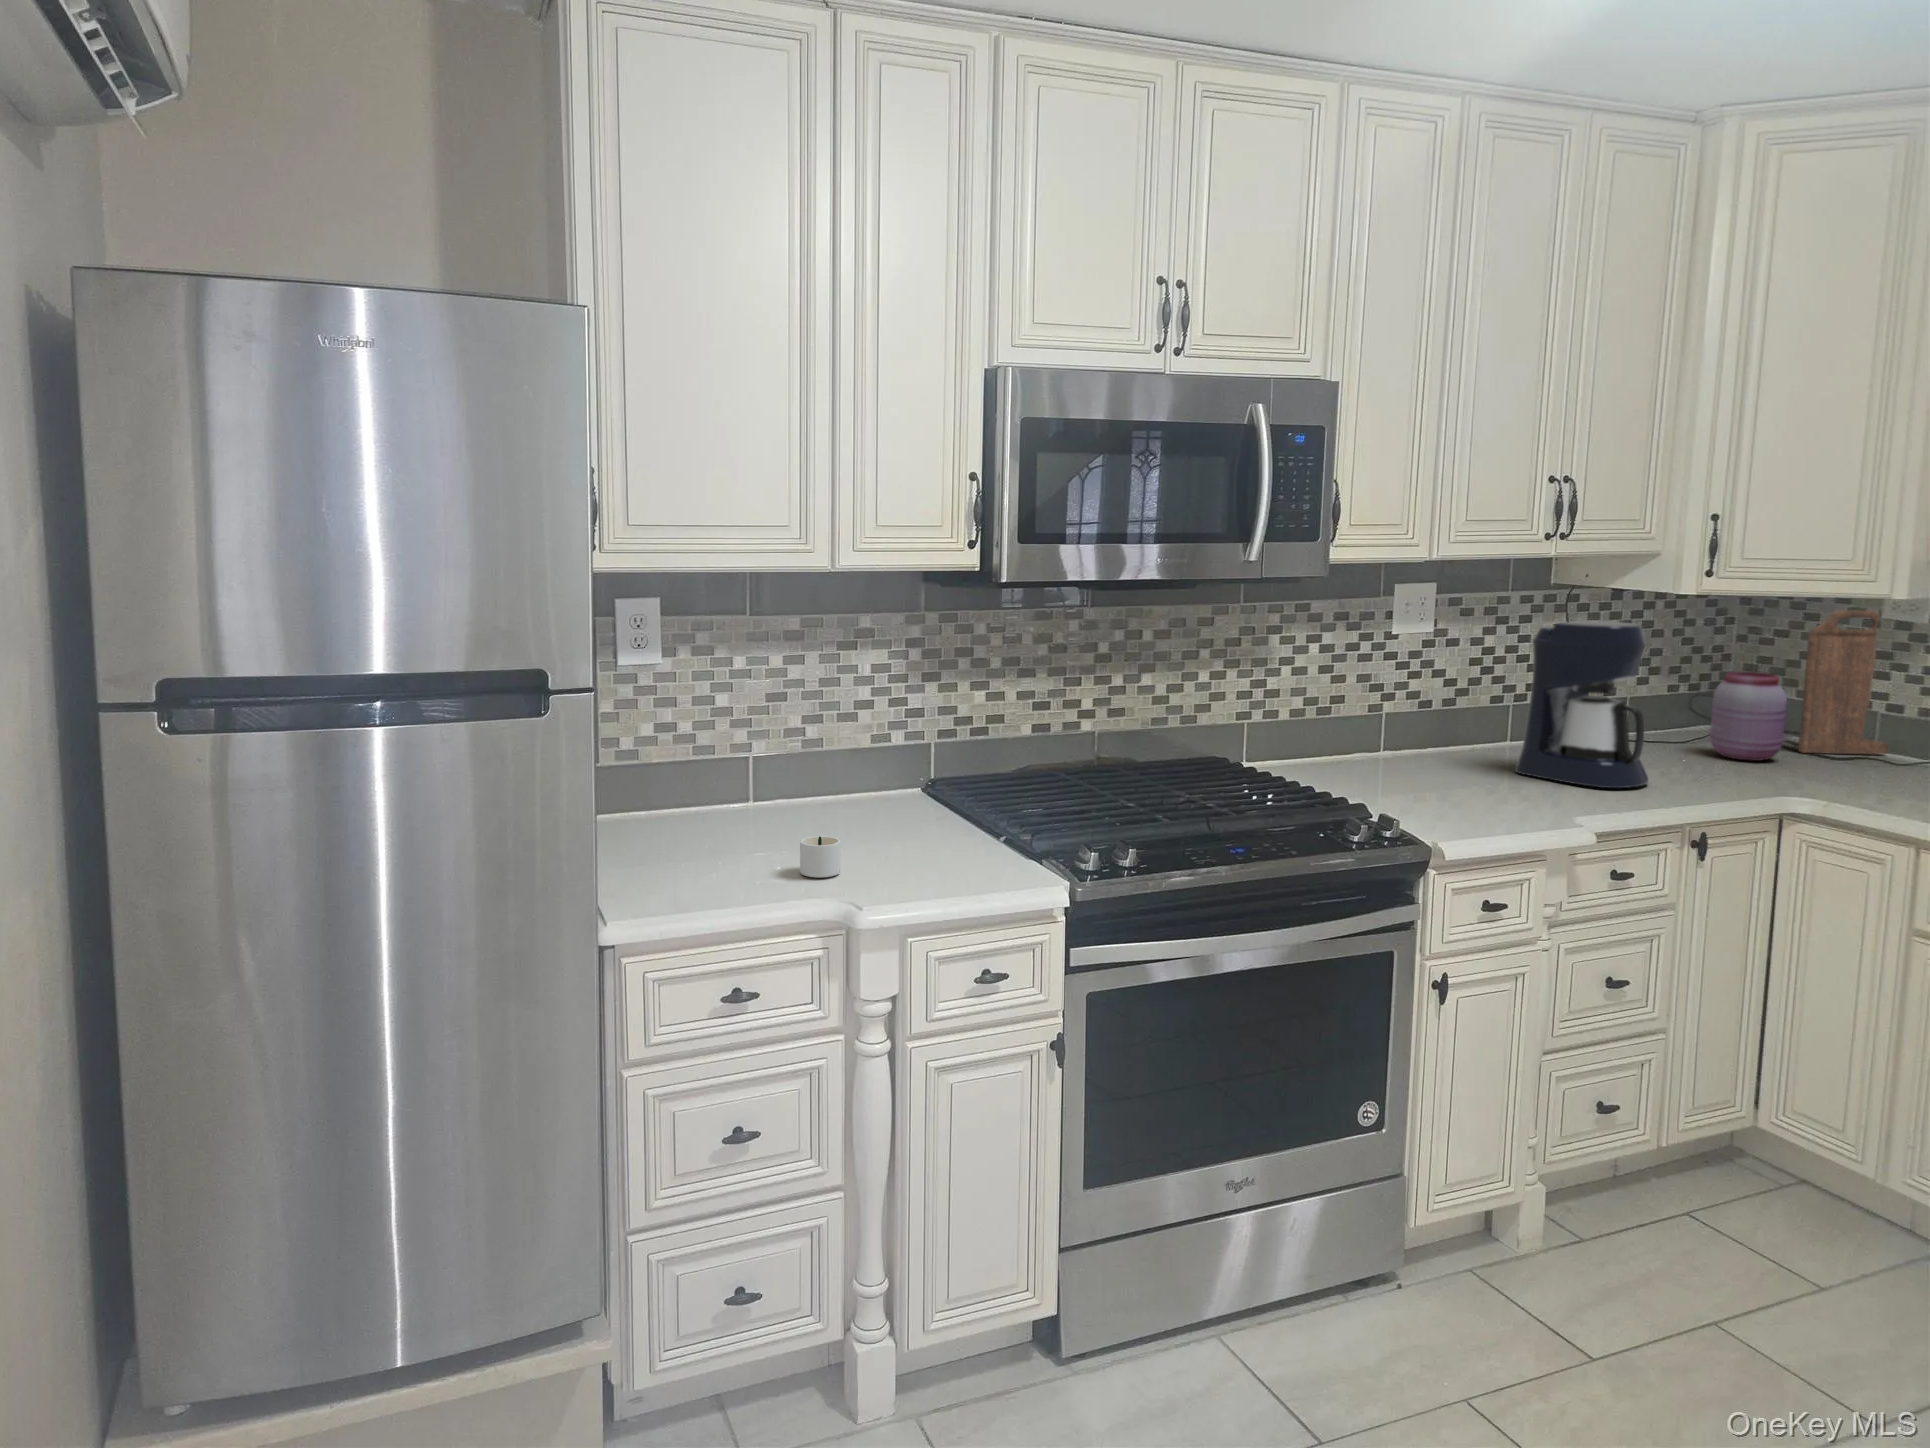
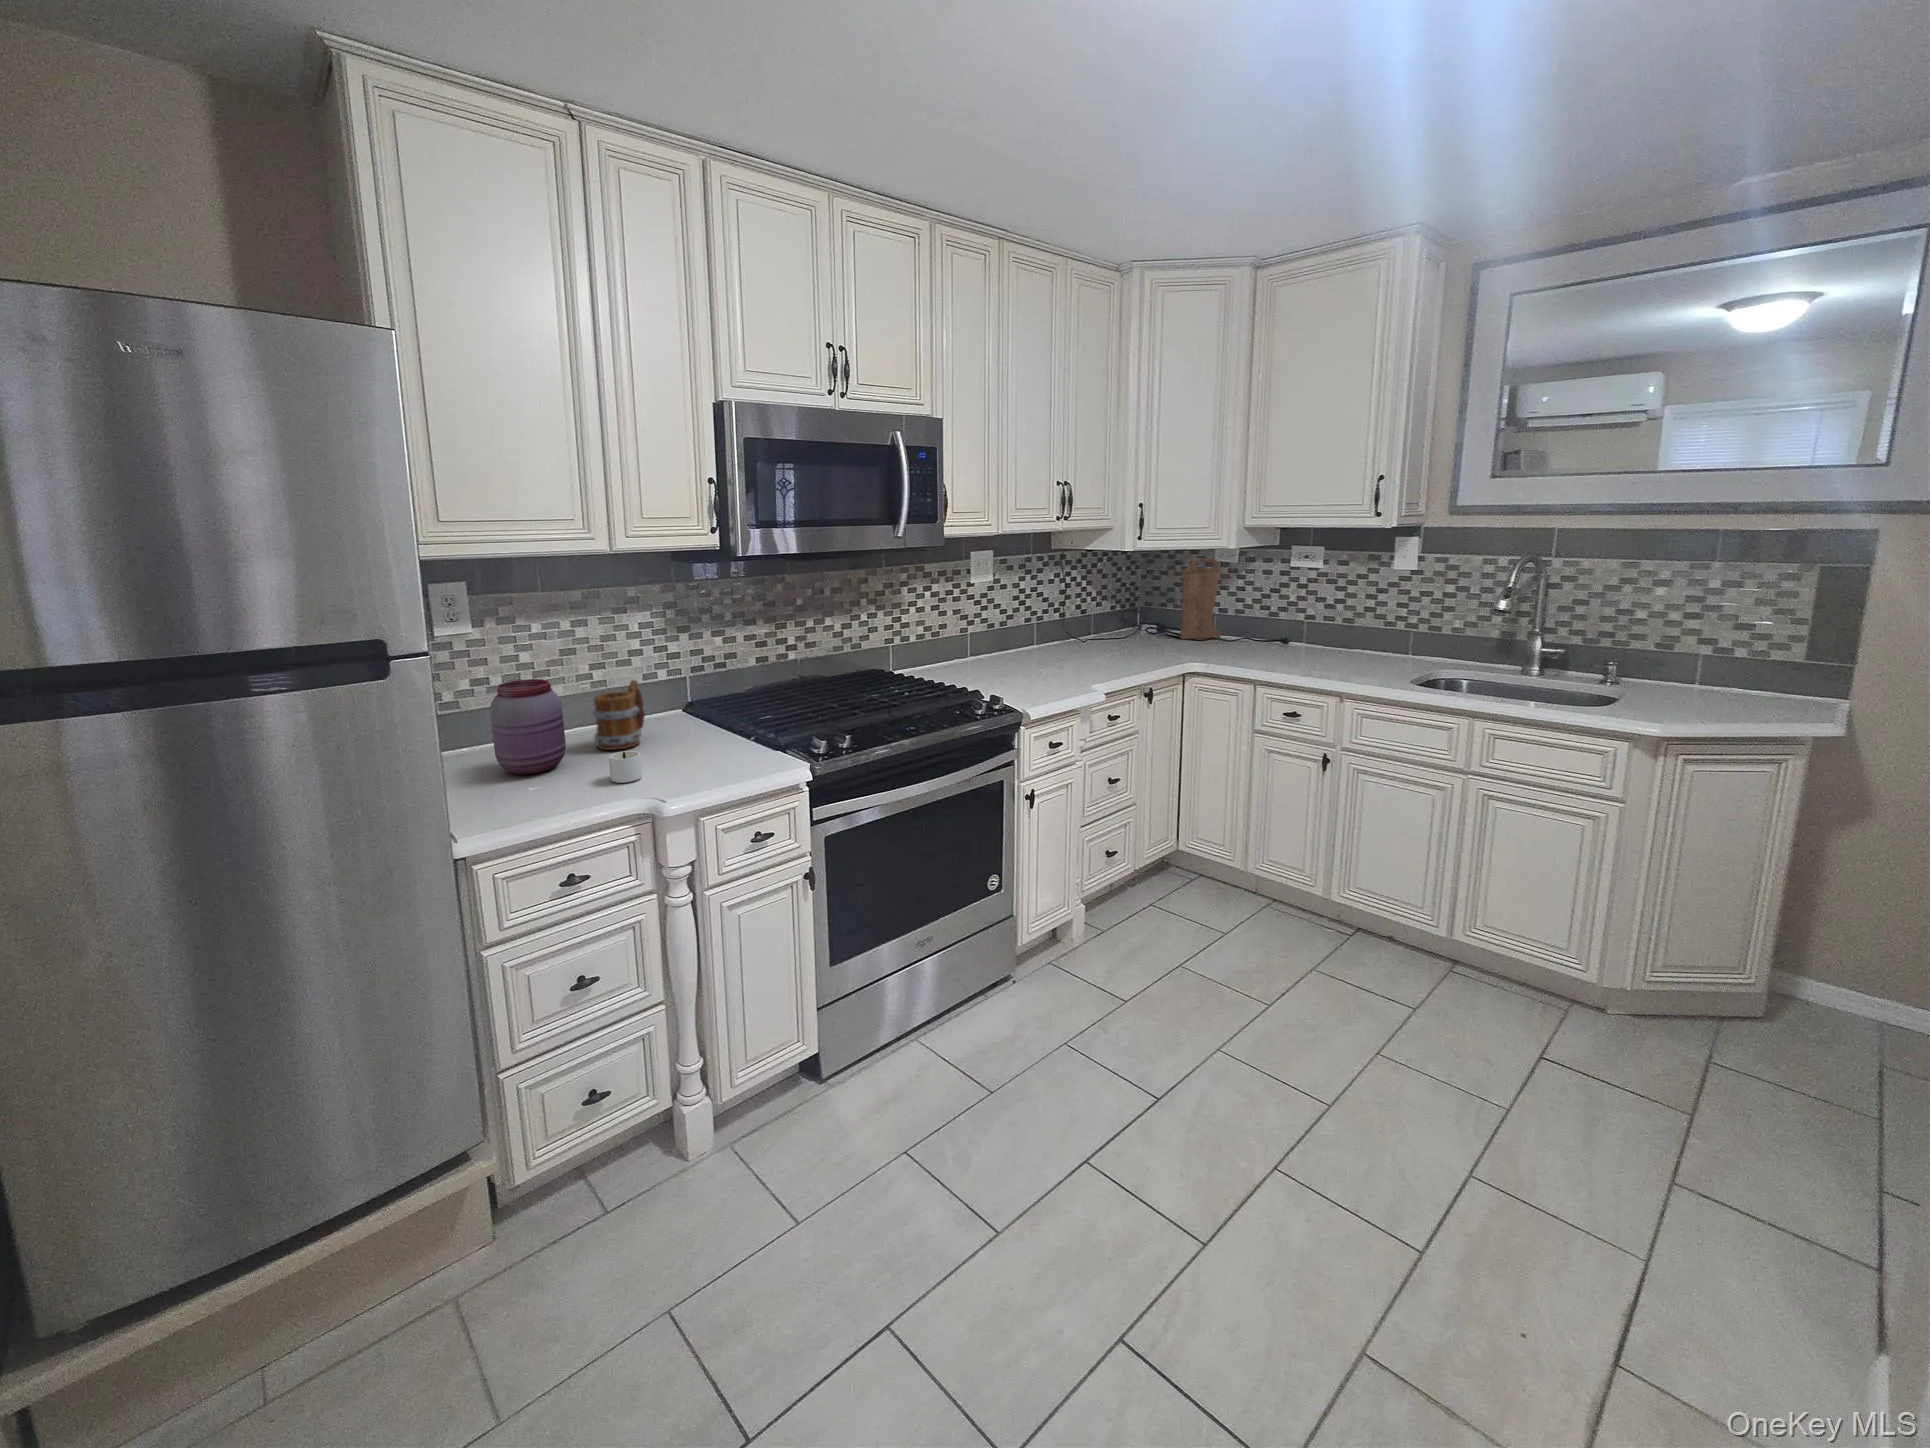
coffee maker: present [1515,620,1649,788] -> none [1047,569,1120,668]
jar: present [1710,672,1787,761] -> present [490,679,566,775]
mug: none [794,742,864,834] -> present [593,680,645,750]

